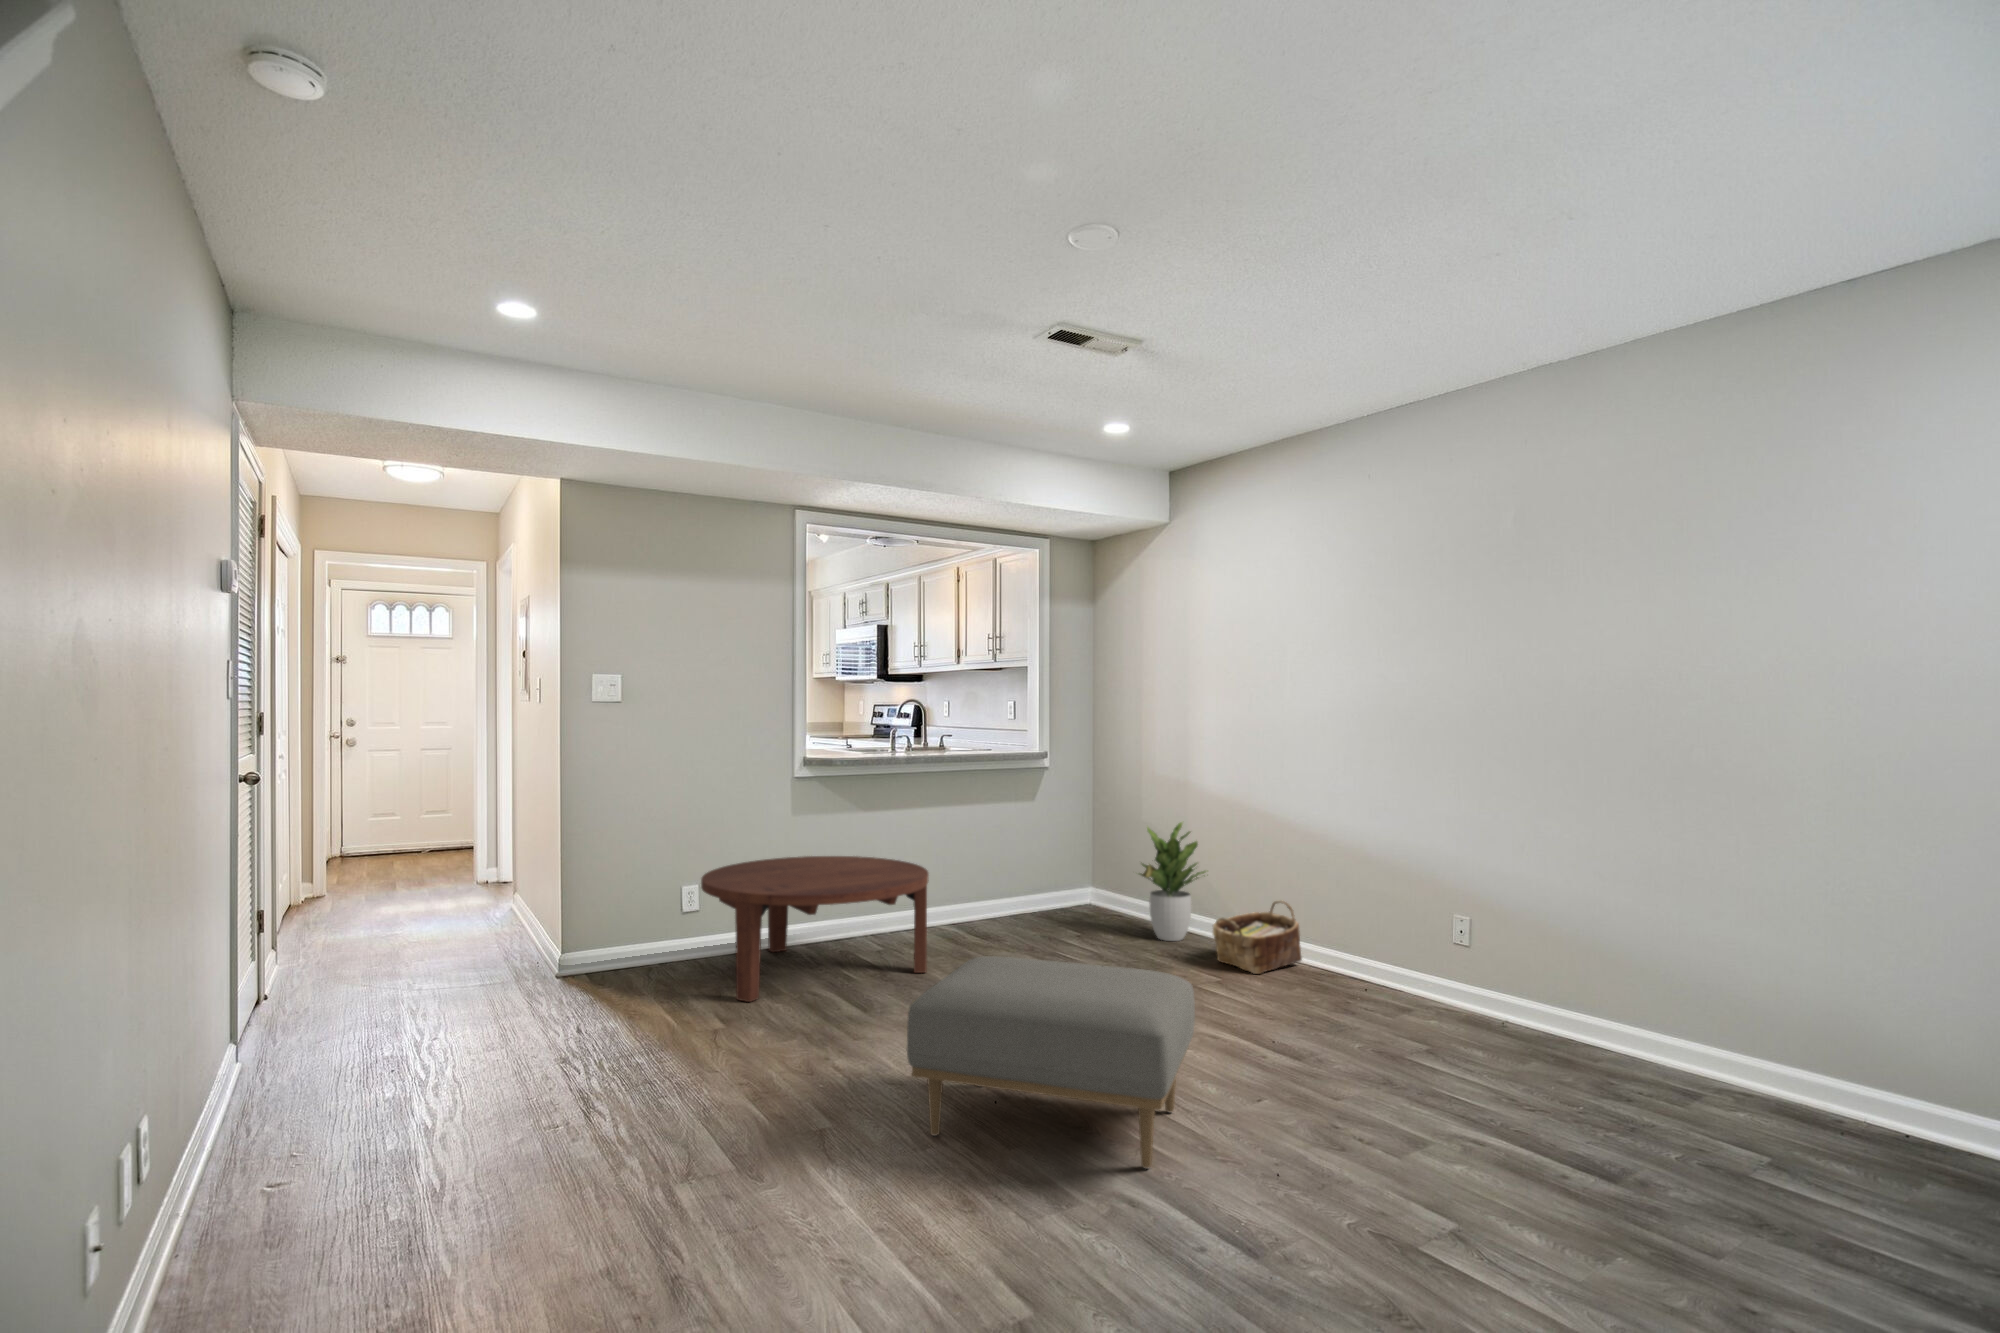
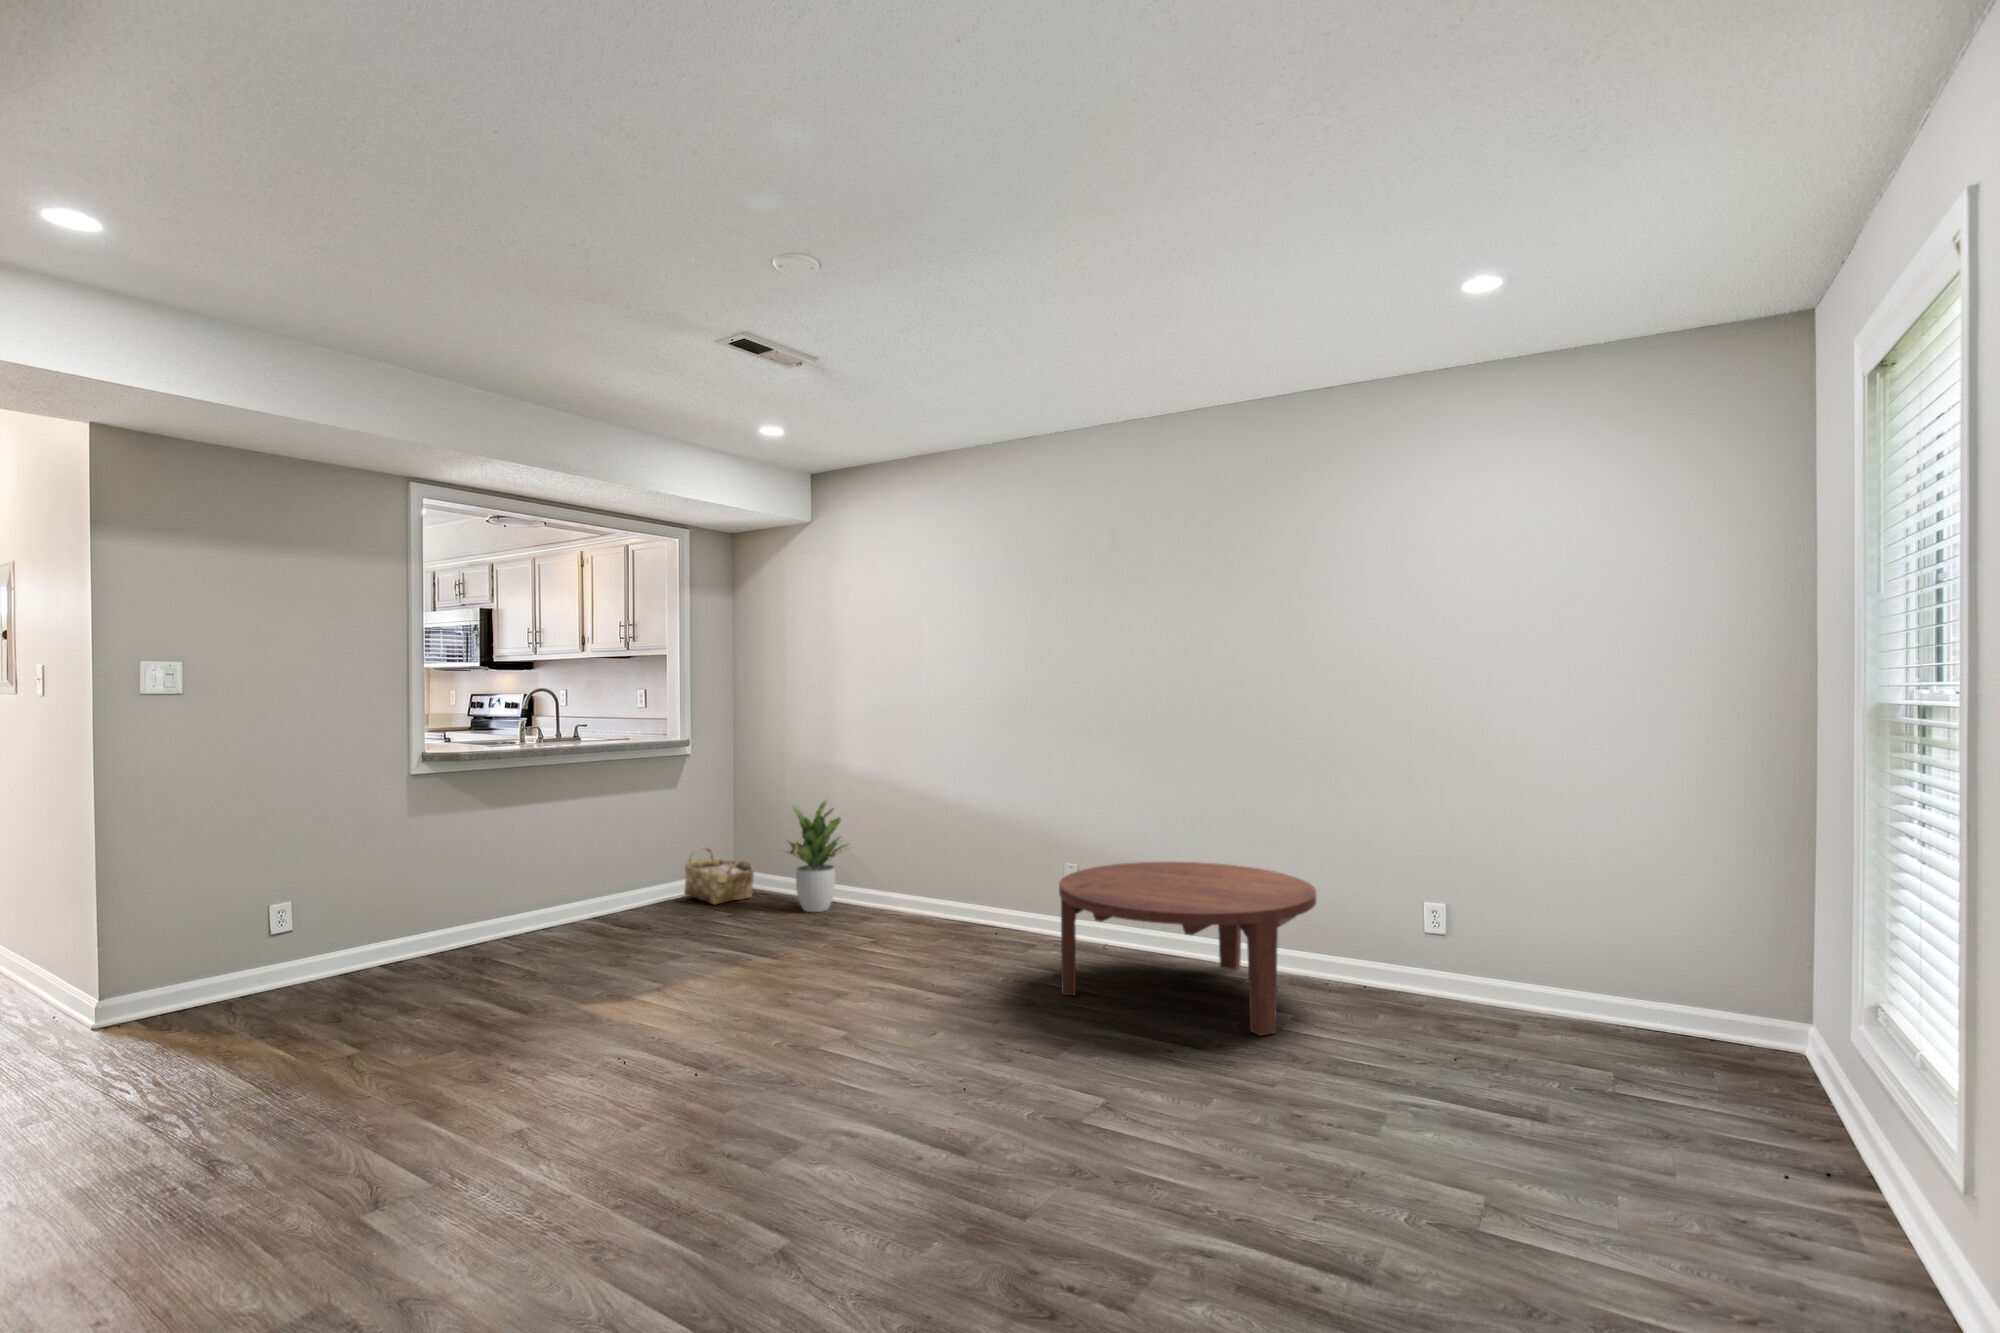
coffee table: present [701,856,929,1002] -> present [1059,862,1316,1036]
woven basket: present [1213,901,1302,974] -> present [684,847,754,905]
ottoman: present [907,956,1195,1169] -> none [612,933,879,1115]

